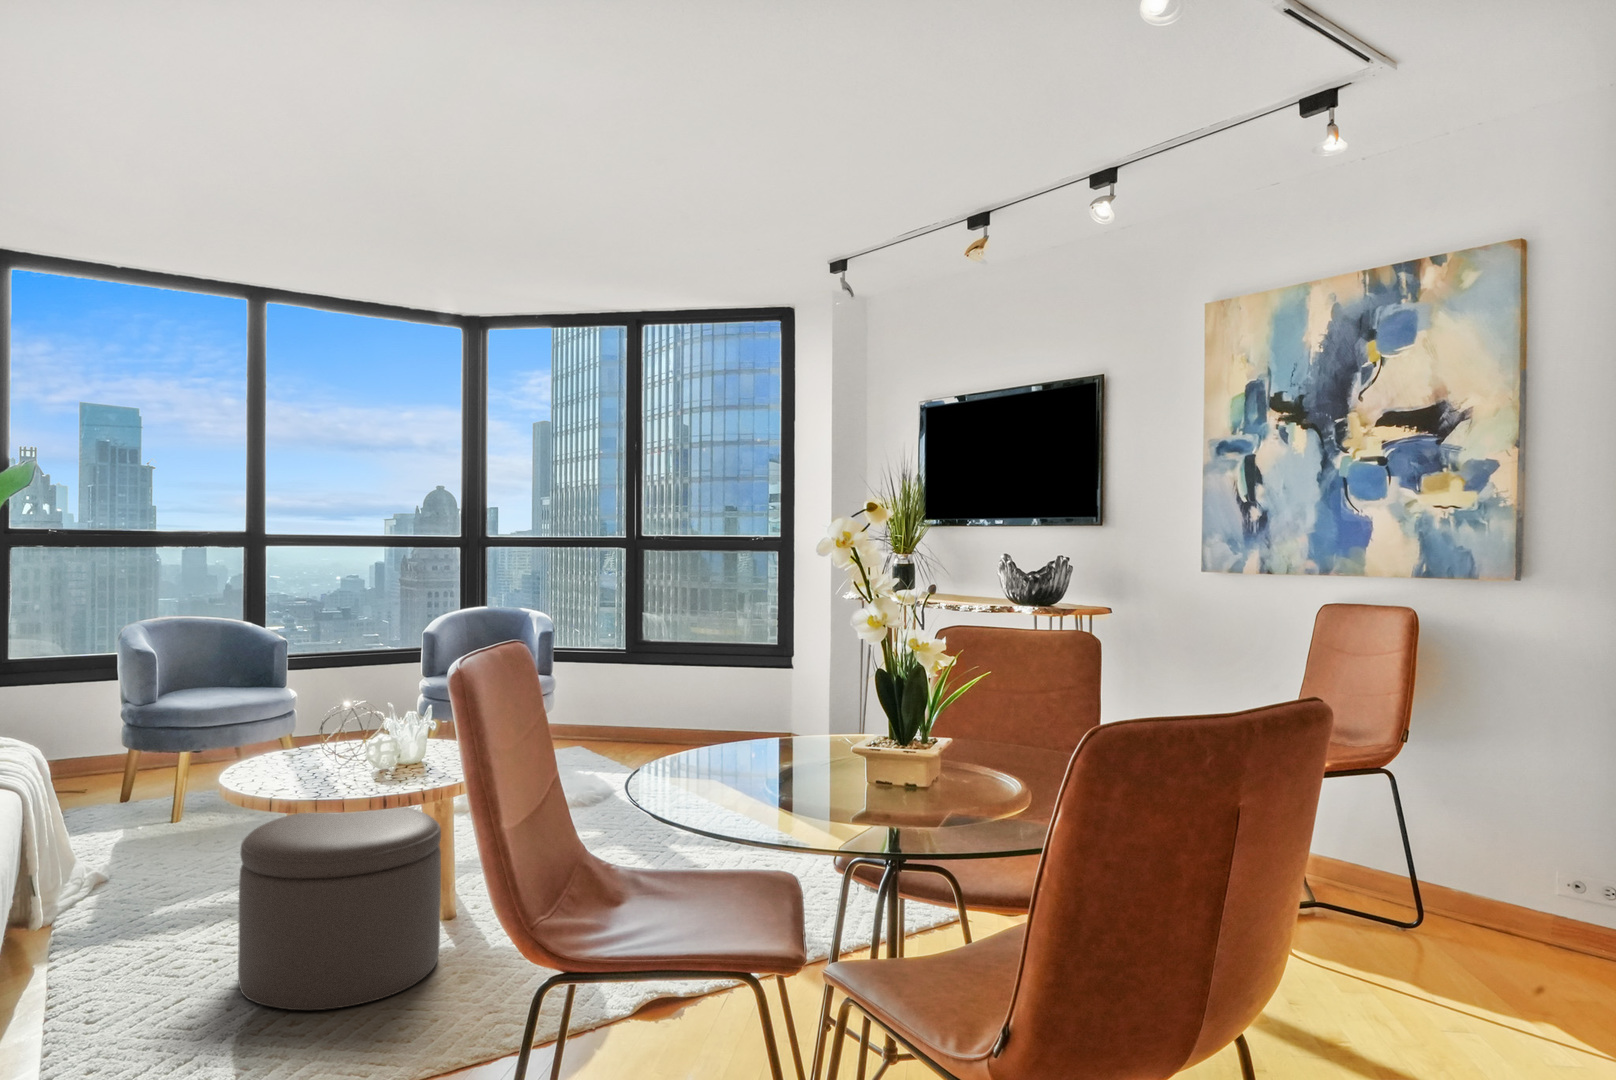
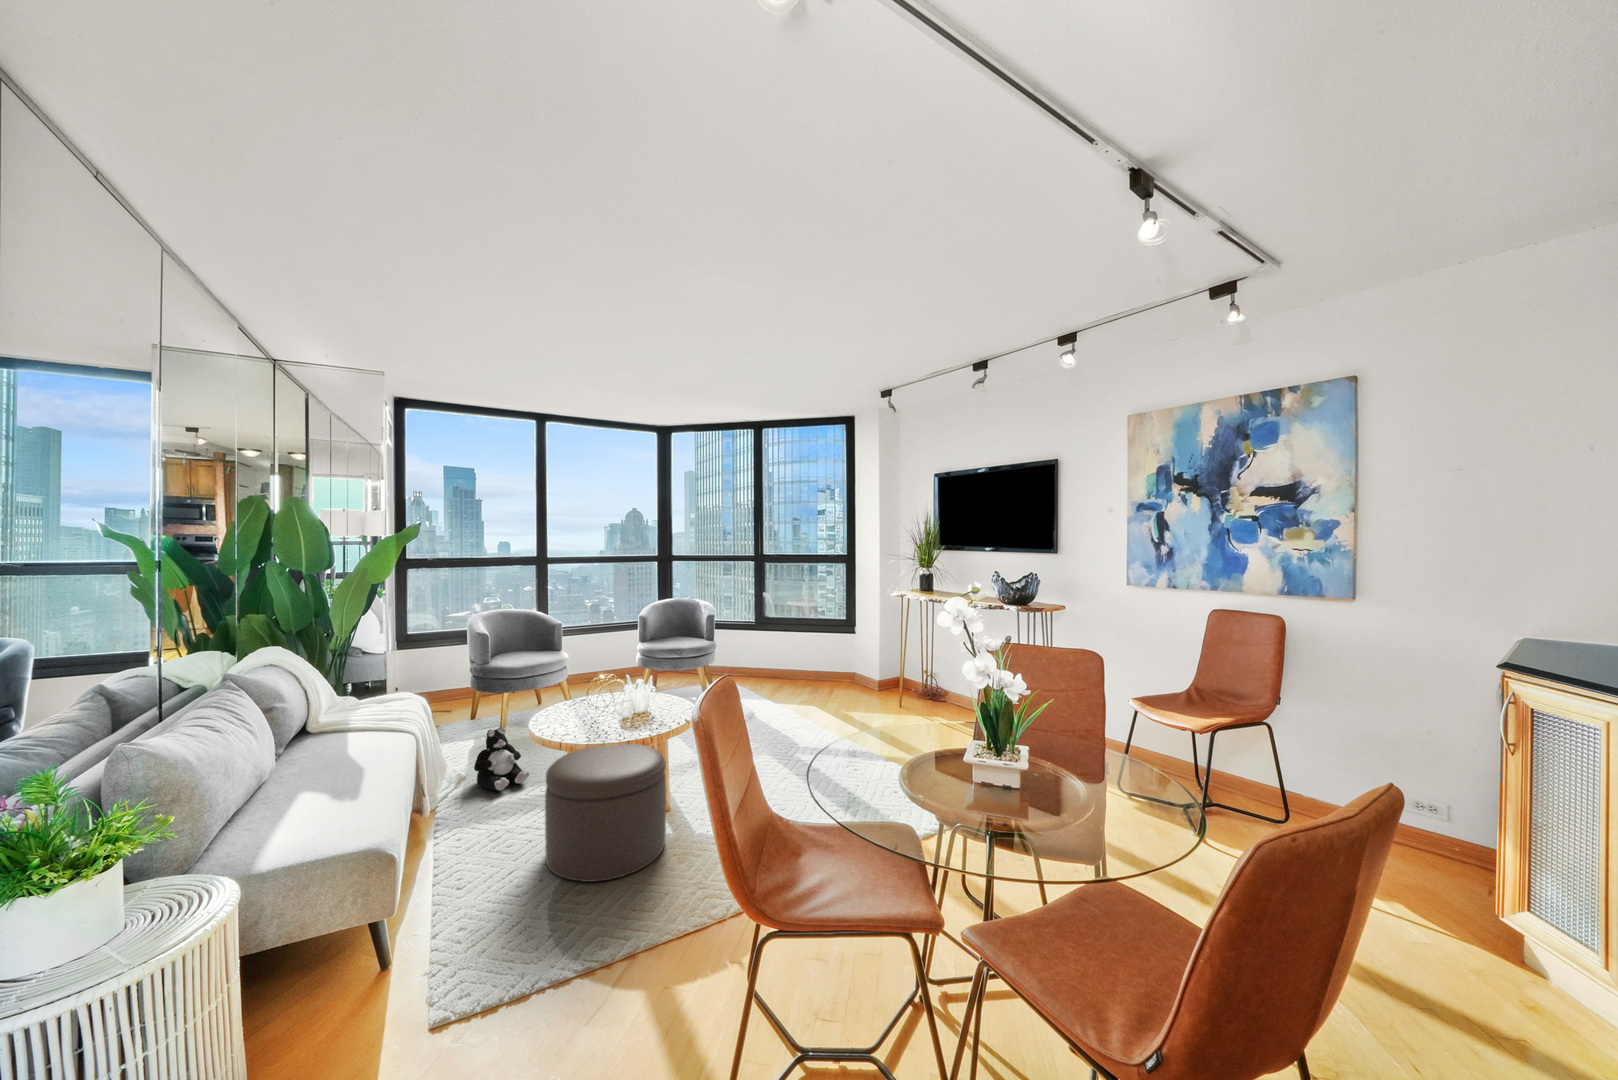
plush toy: none [123,794,219,896] -> present [474,727,530,791]

